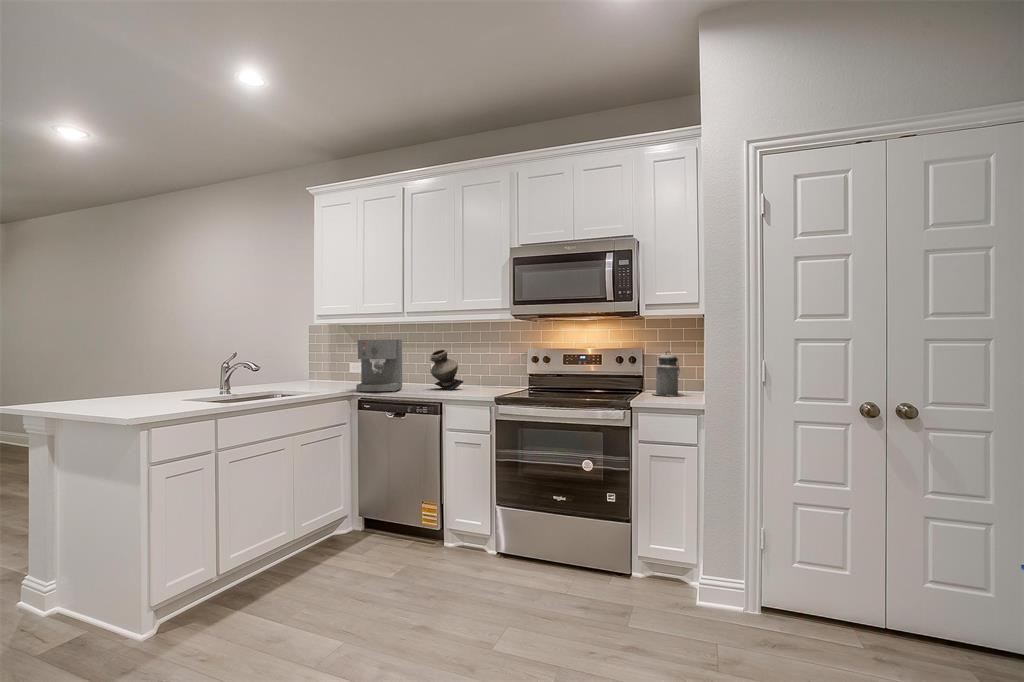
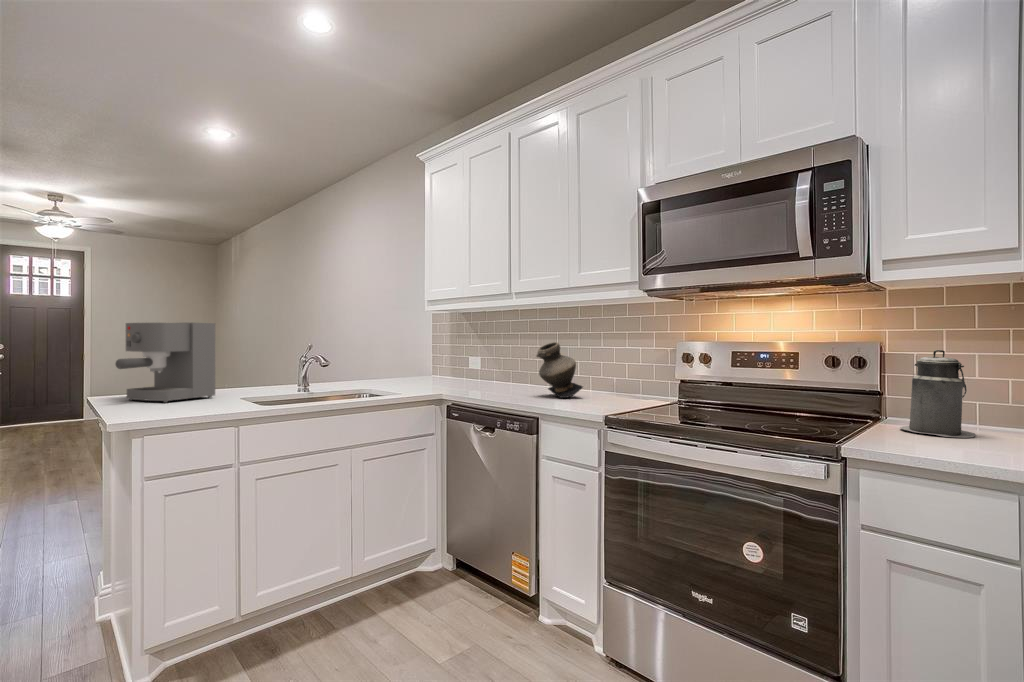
coffee maker: present [356,340,402,392] -> present [116,323,215,403]

